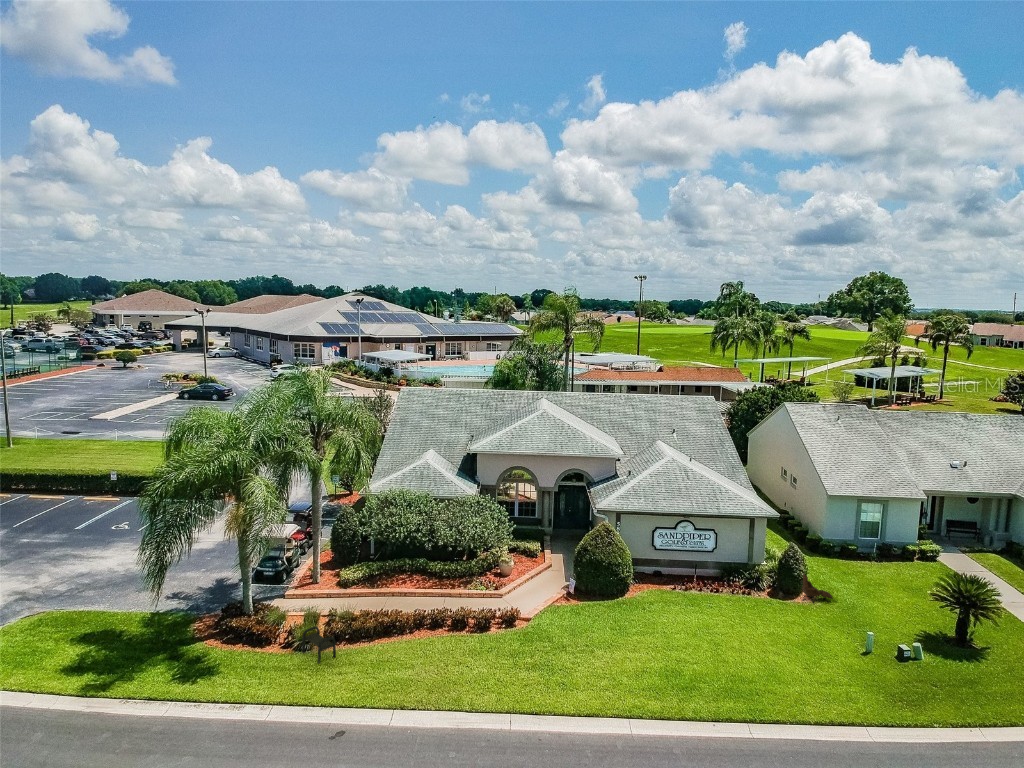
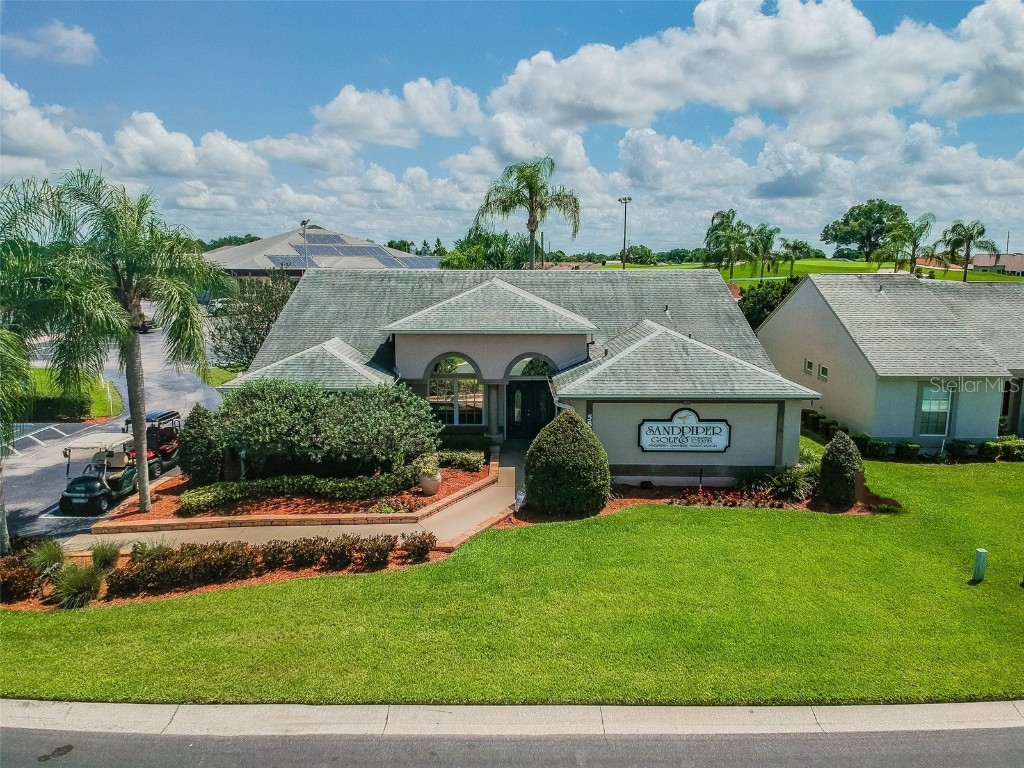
bench: present [302,626,336,664] -> none [65,570,121,630]

